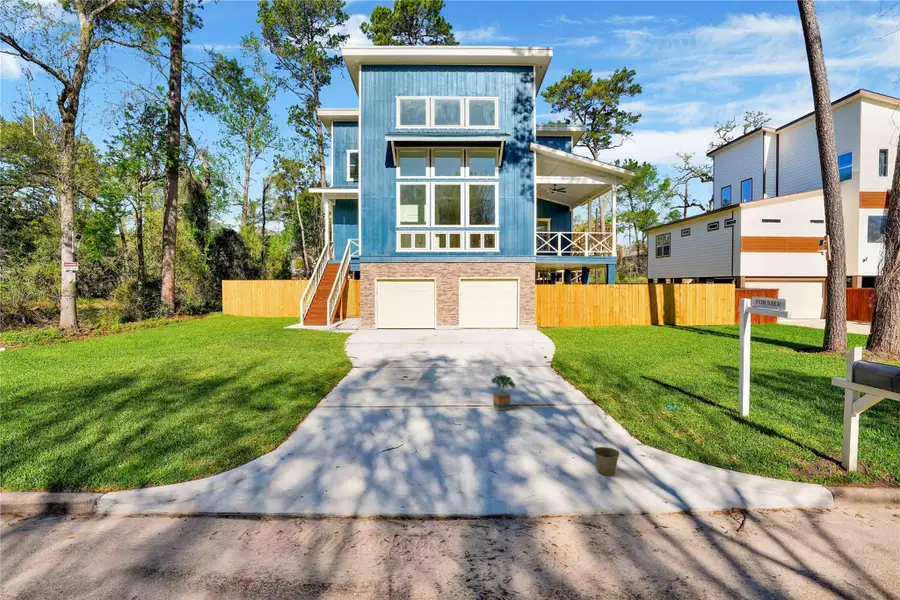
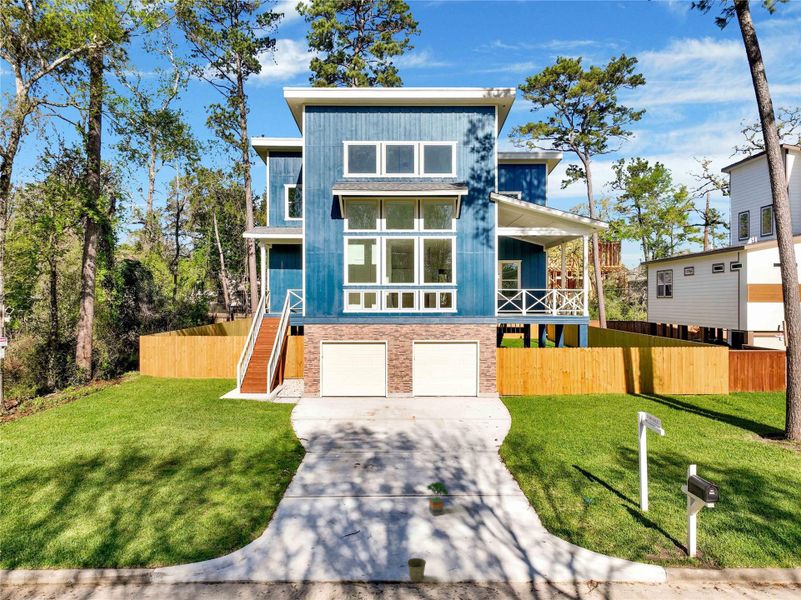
bucket: present [594,447,619,476] -> present [407,558,426,582]

